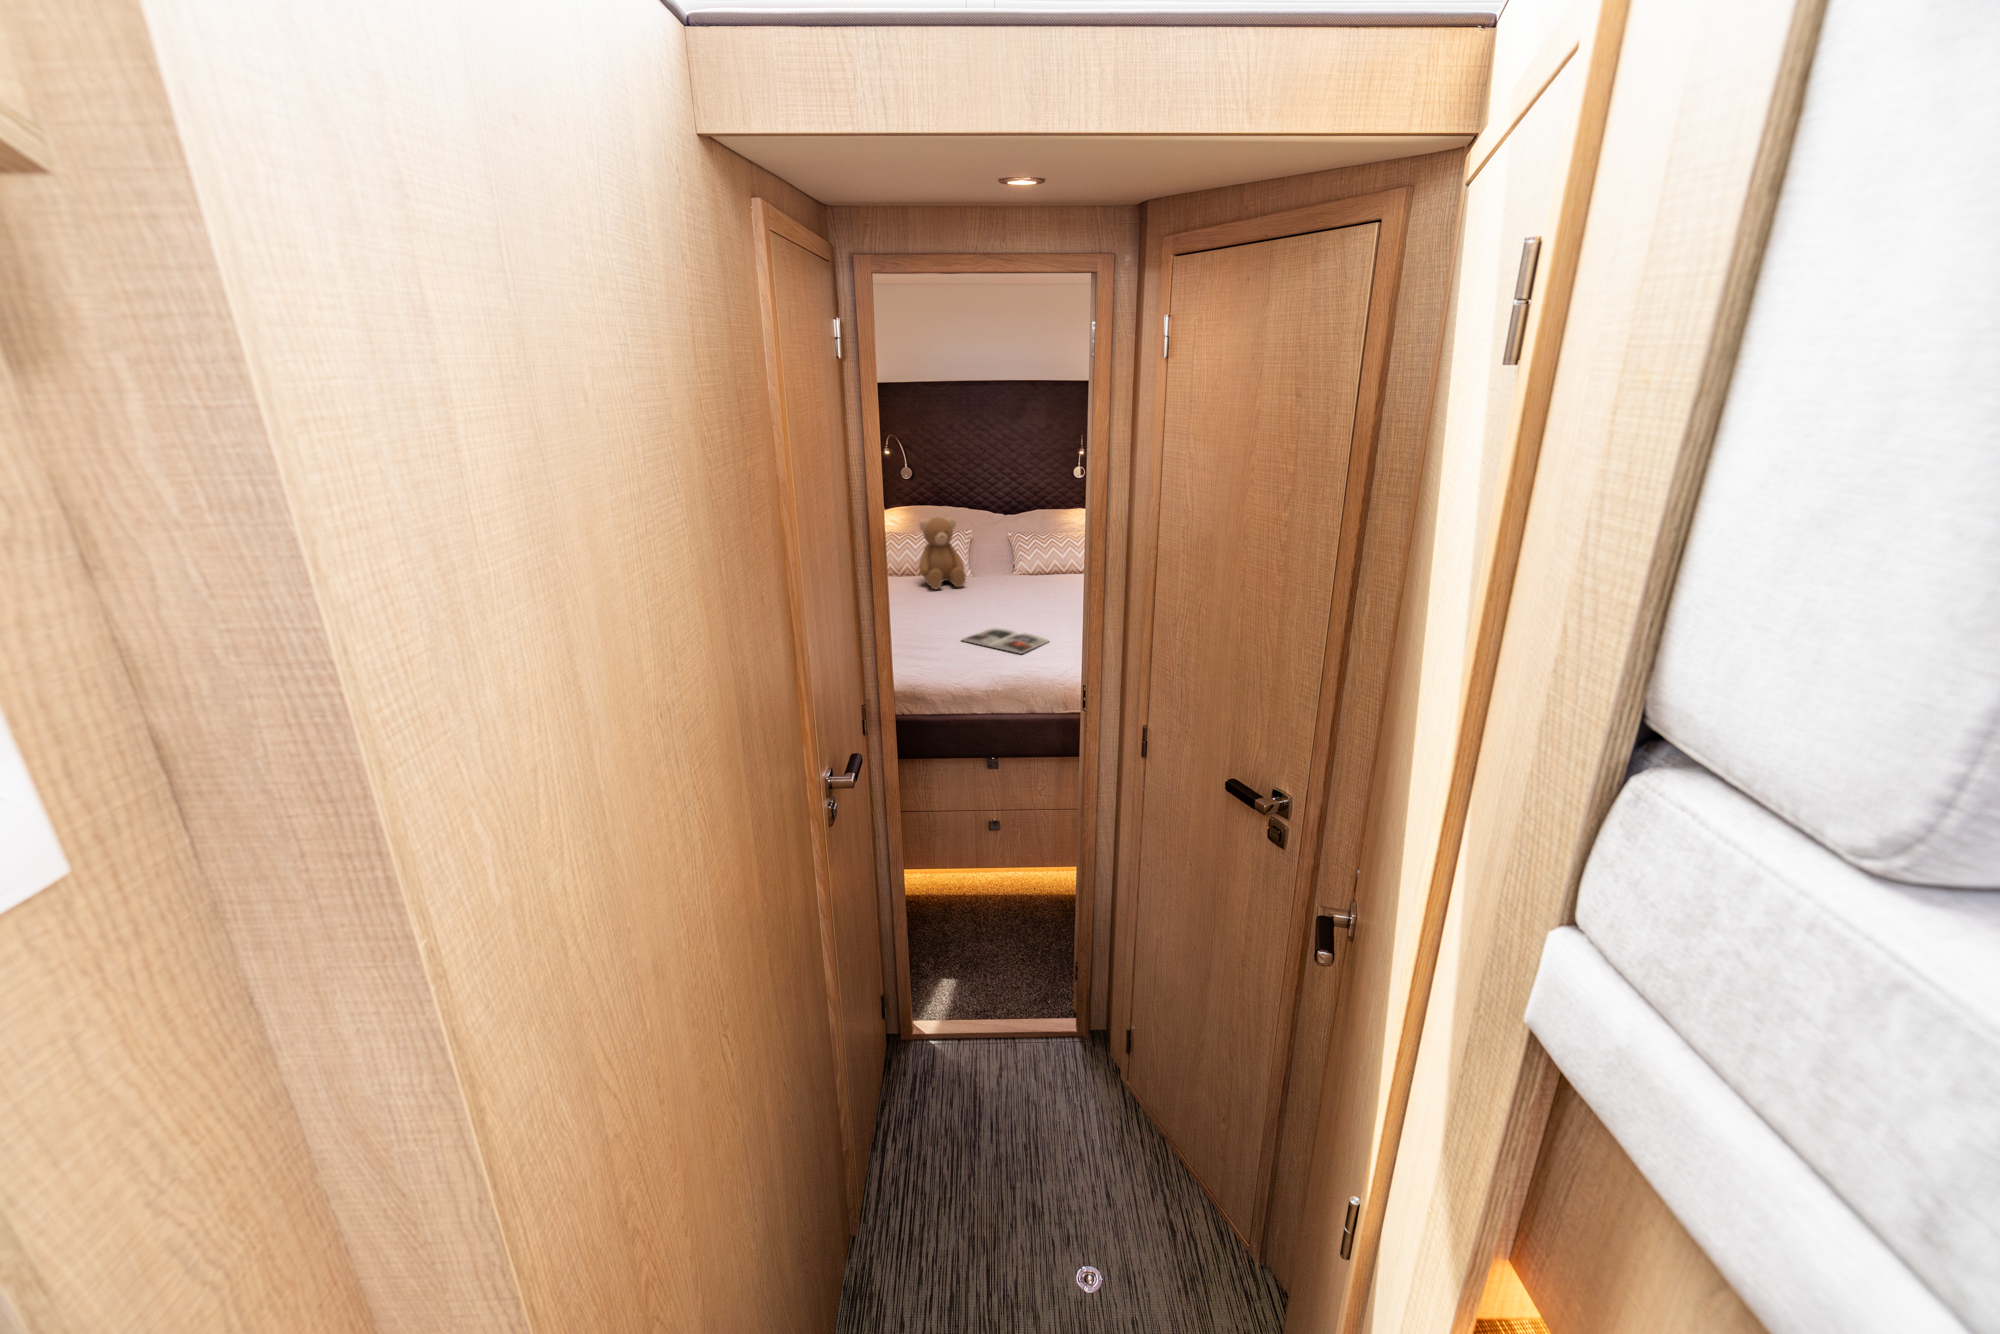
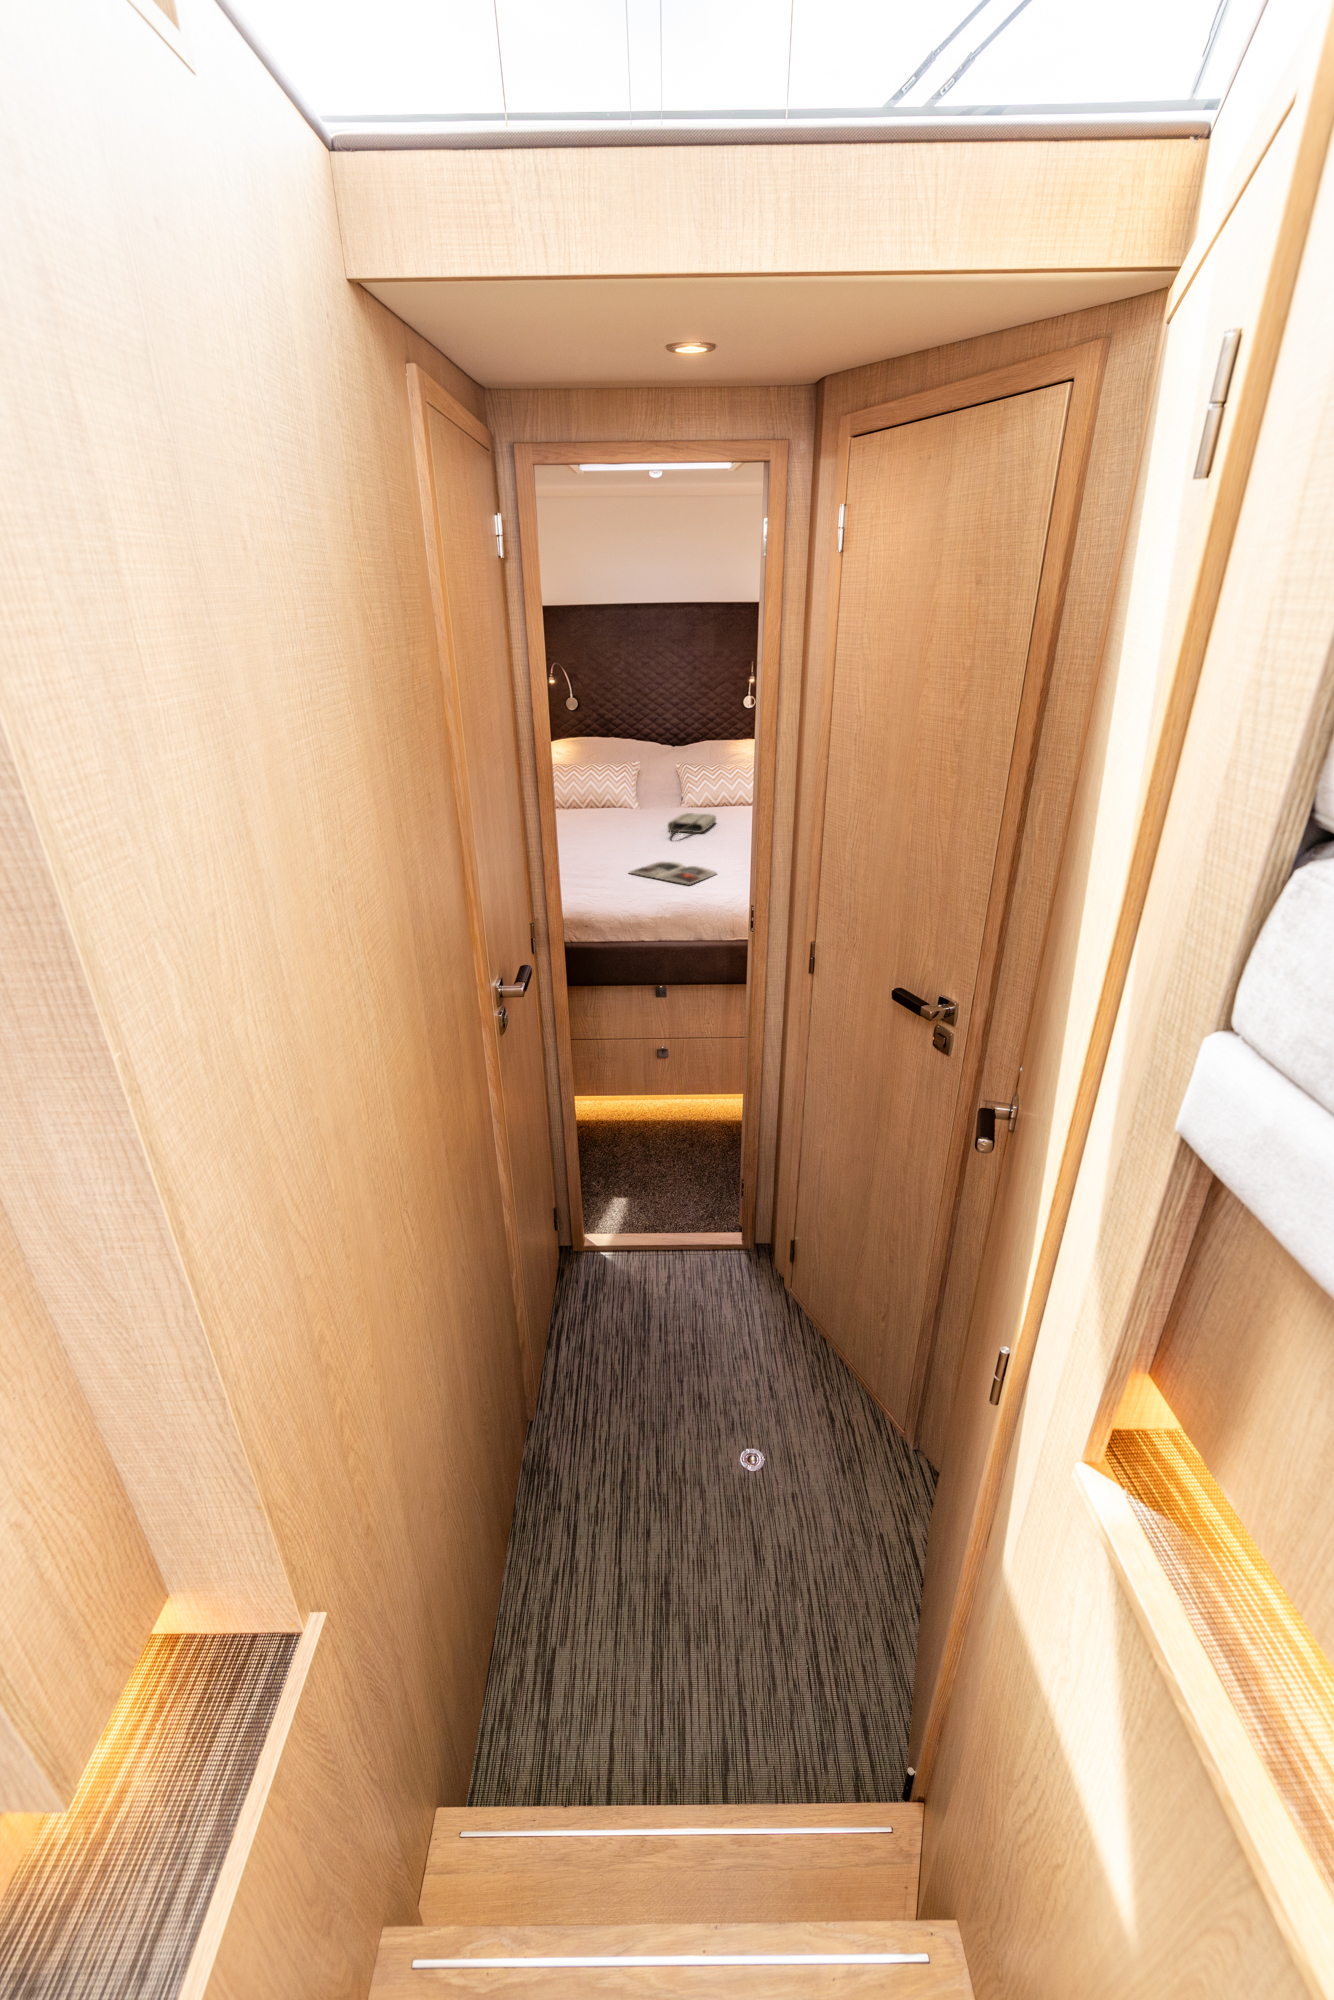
teddy bear: present [919,517,966,589] -> none [585,752,632,826]
tote bag: none [1000,577,1048,600] -> present [668,813,716,835]

